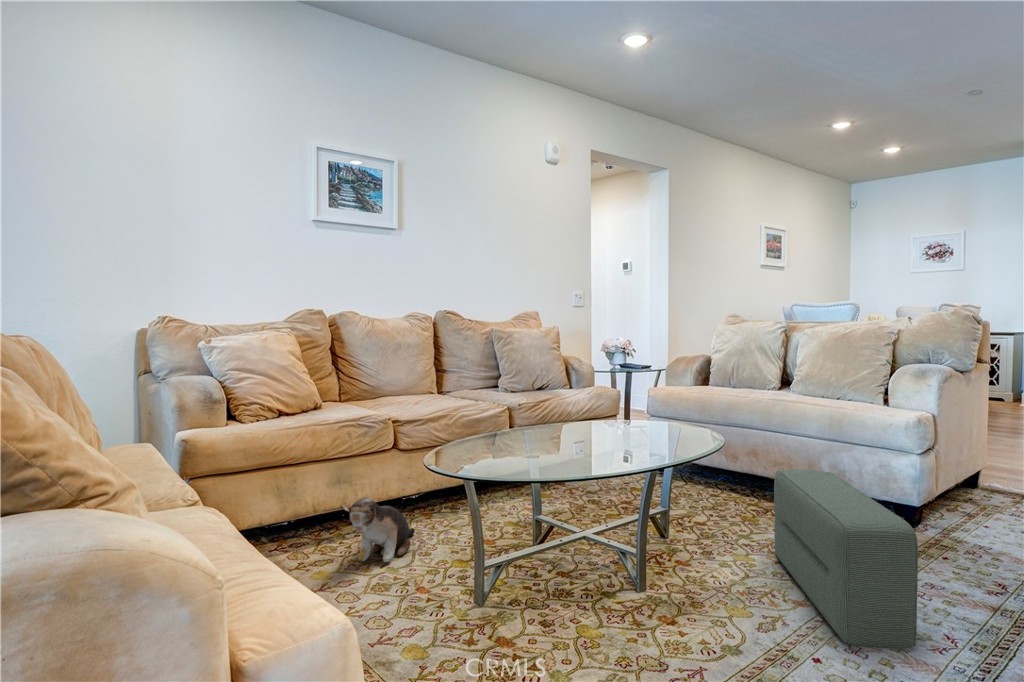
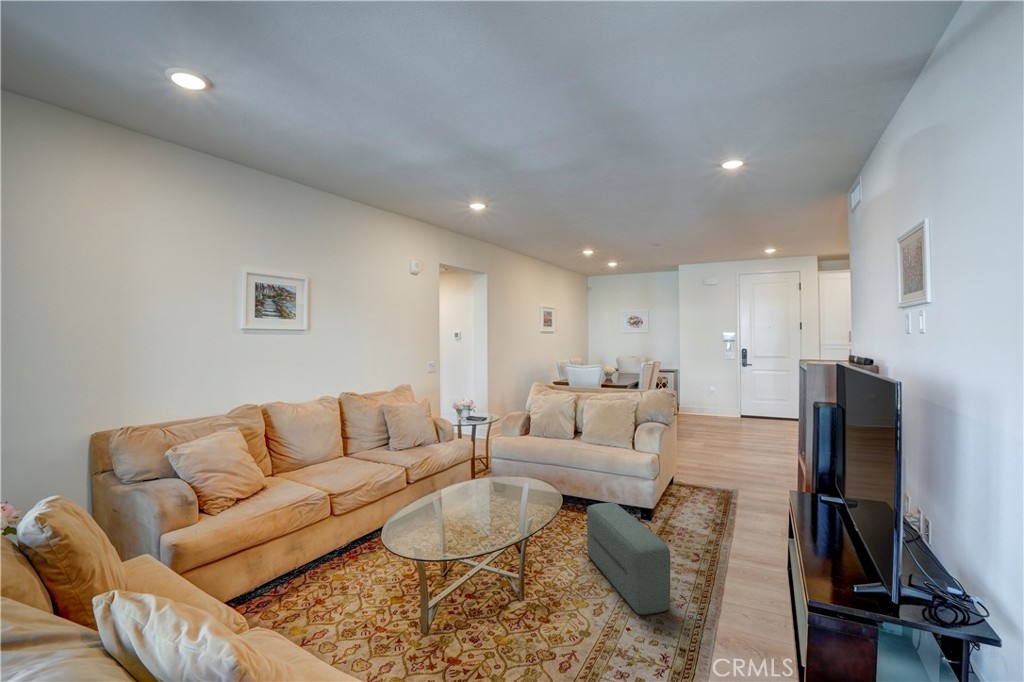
plush toy: present [342,497,415,562] -> none [311,565,356,613]

